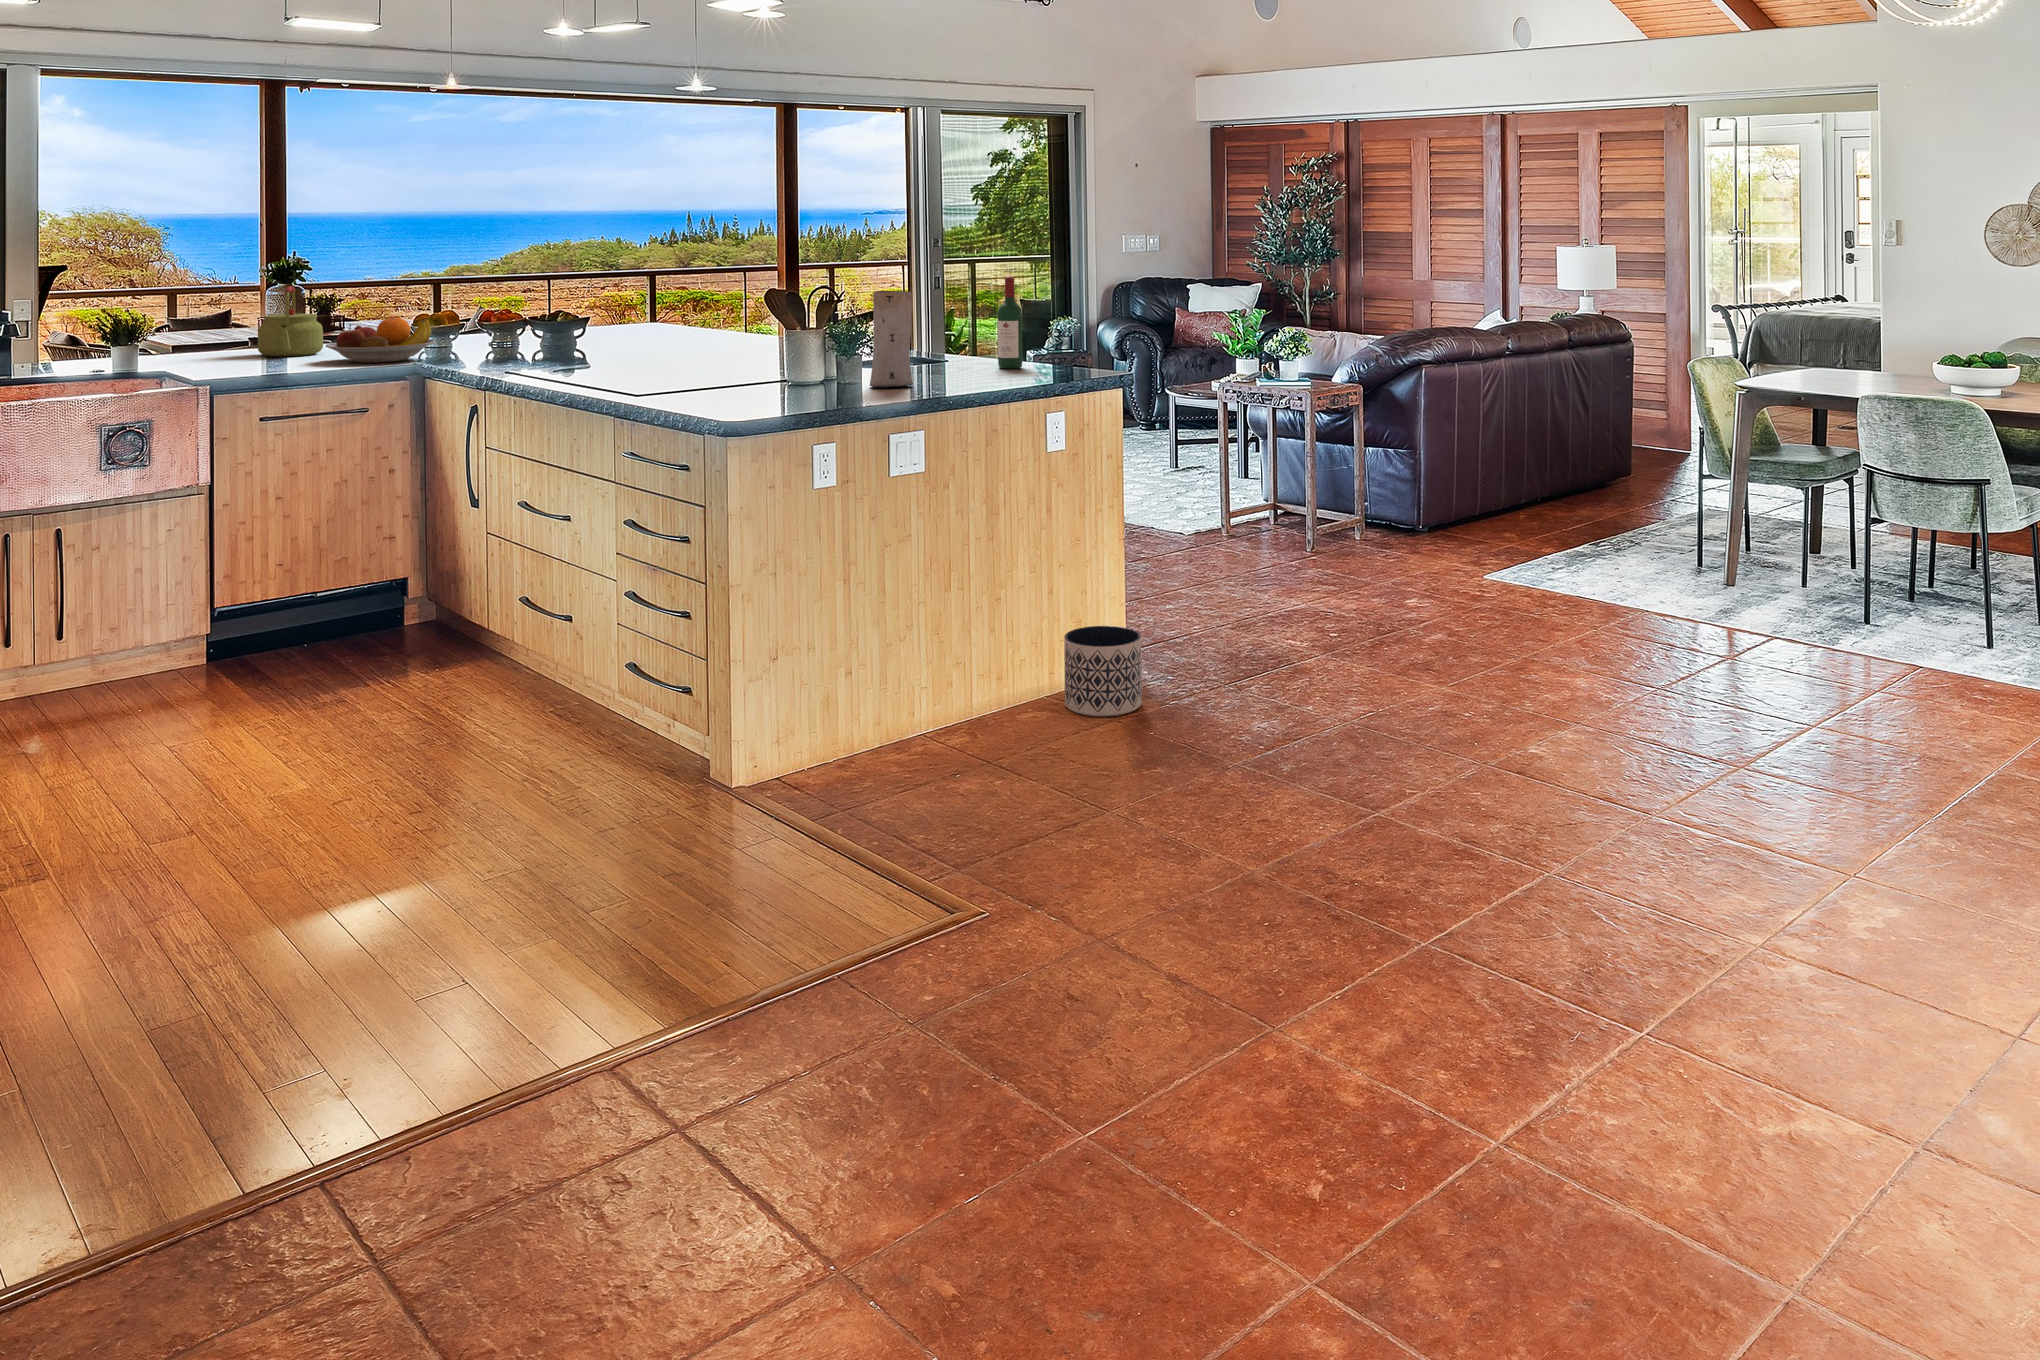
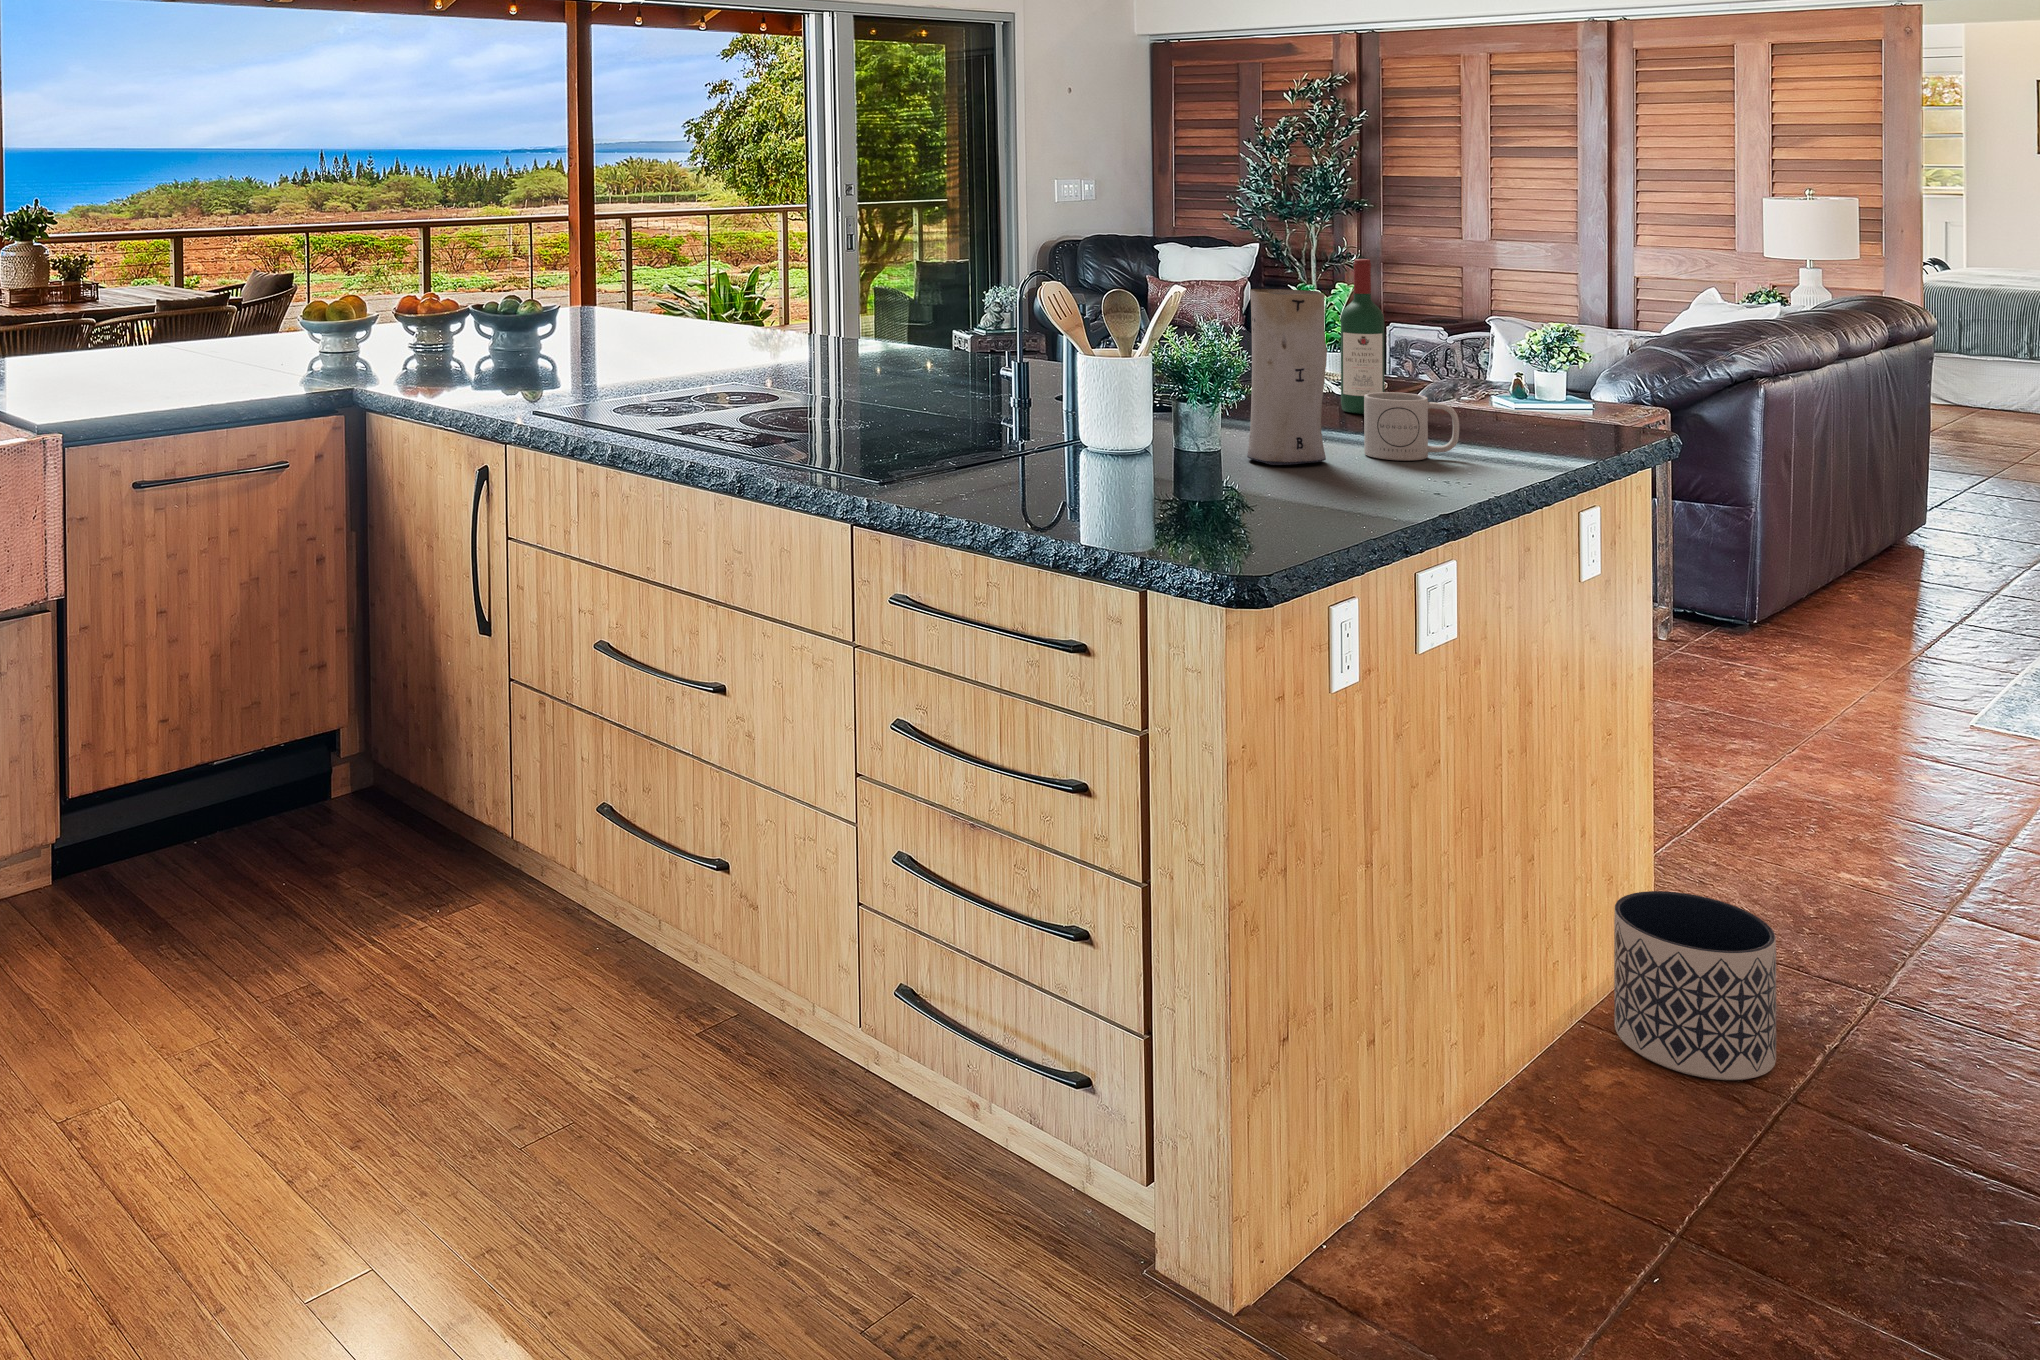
kettle: present [258,286,323,356] -> none [86,263,181,373]
fruit bowl: present [325,318,435,363] -> none [209,316,371,389]
mug: none [944,349,992,386] -> present [1364,392,1459,461]

